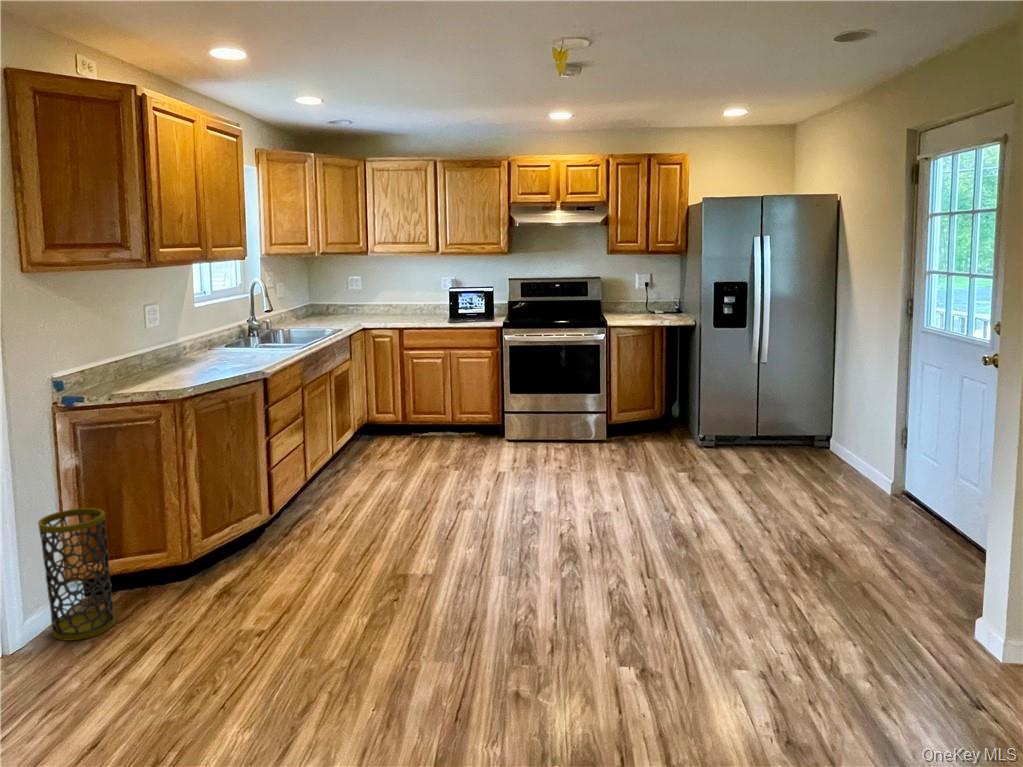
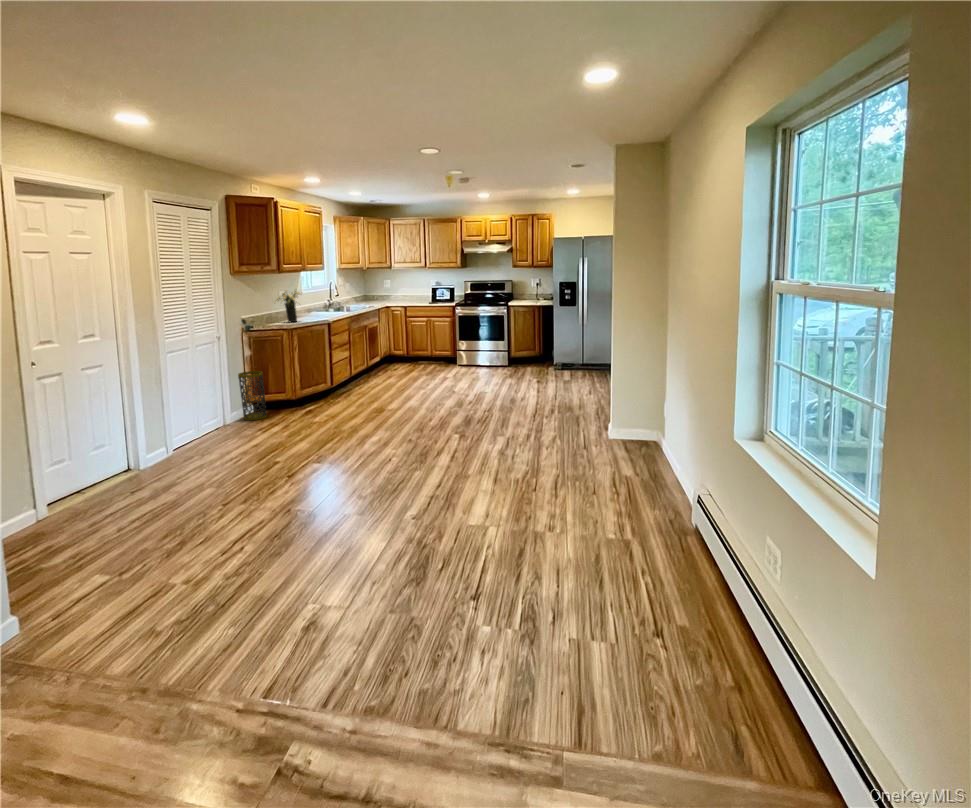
flower arrangement: none [135,300,206,379] -> present [274,290,300,322]

